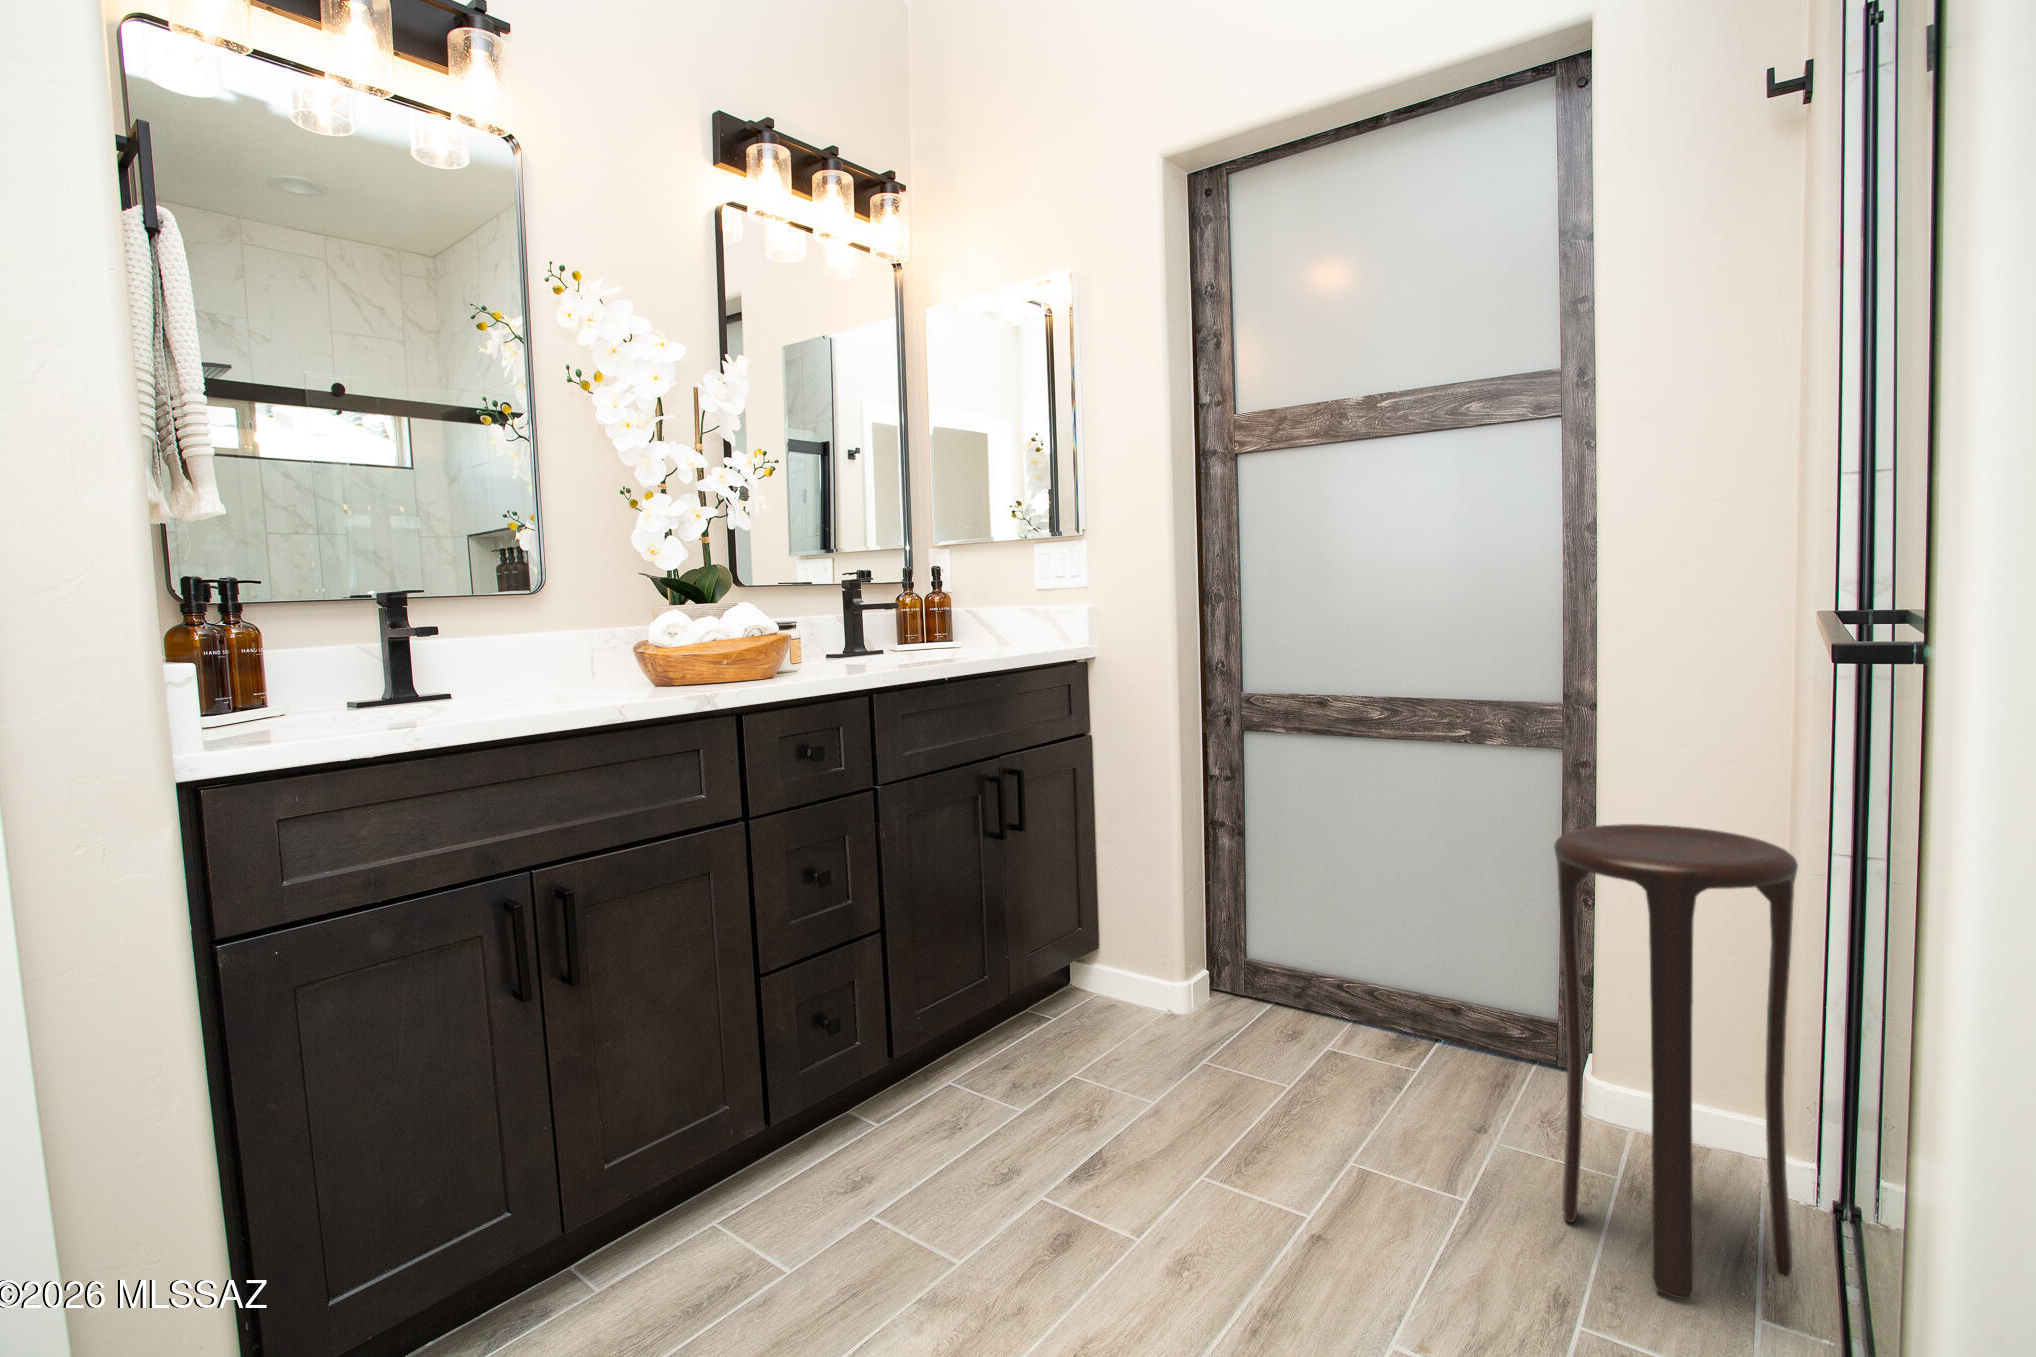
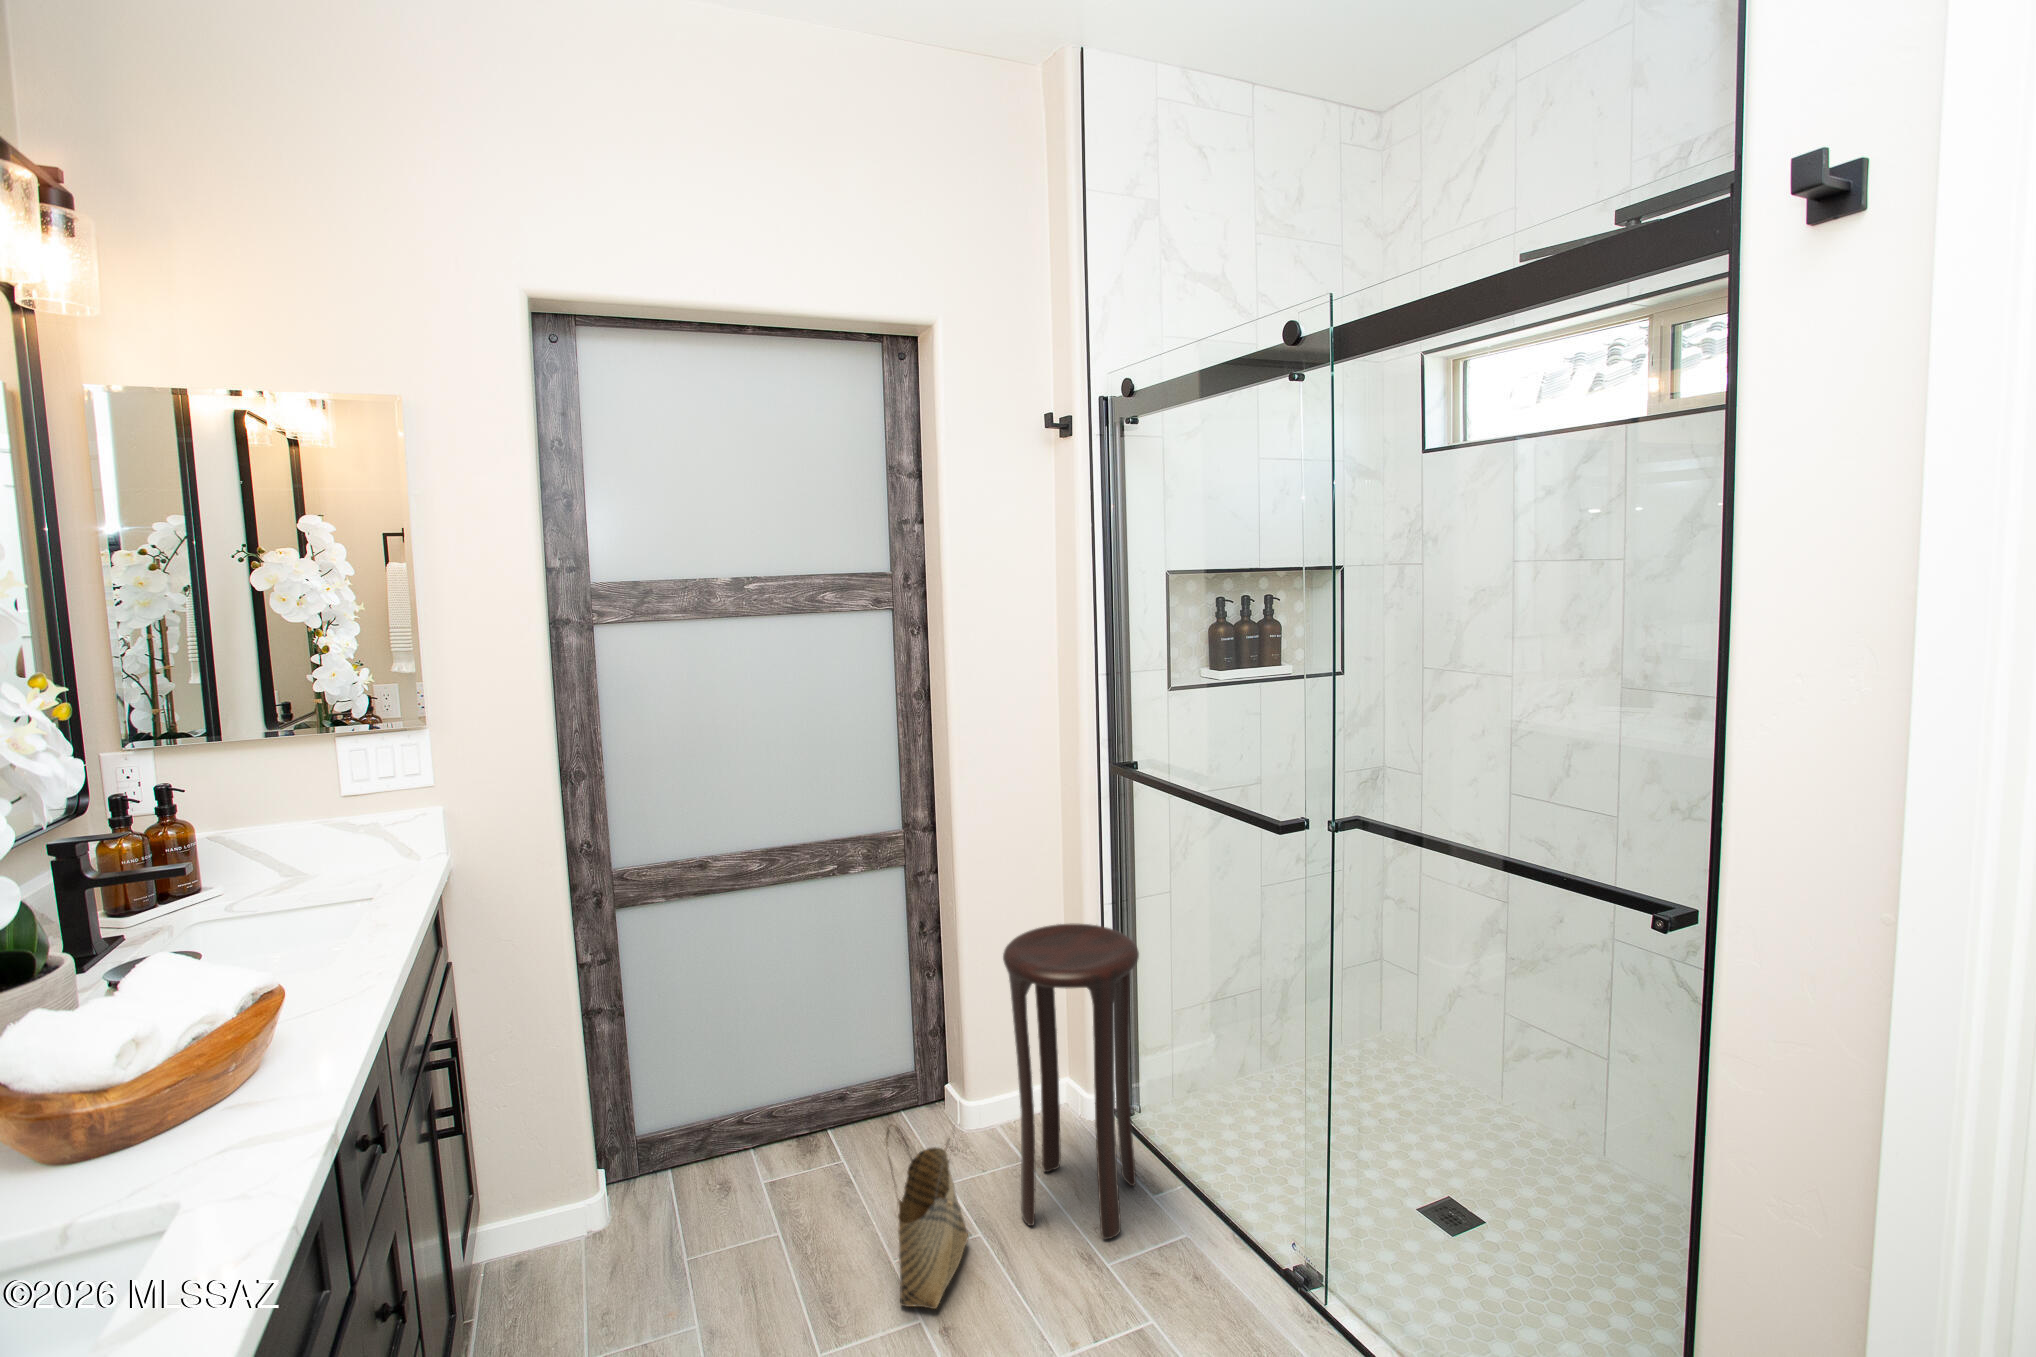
woven basket: none [1332,983,1468,1206] -> present [886,1125,968,1309]

